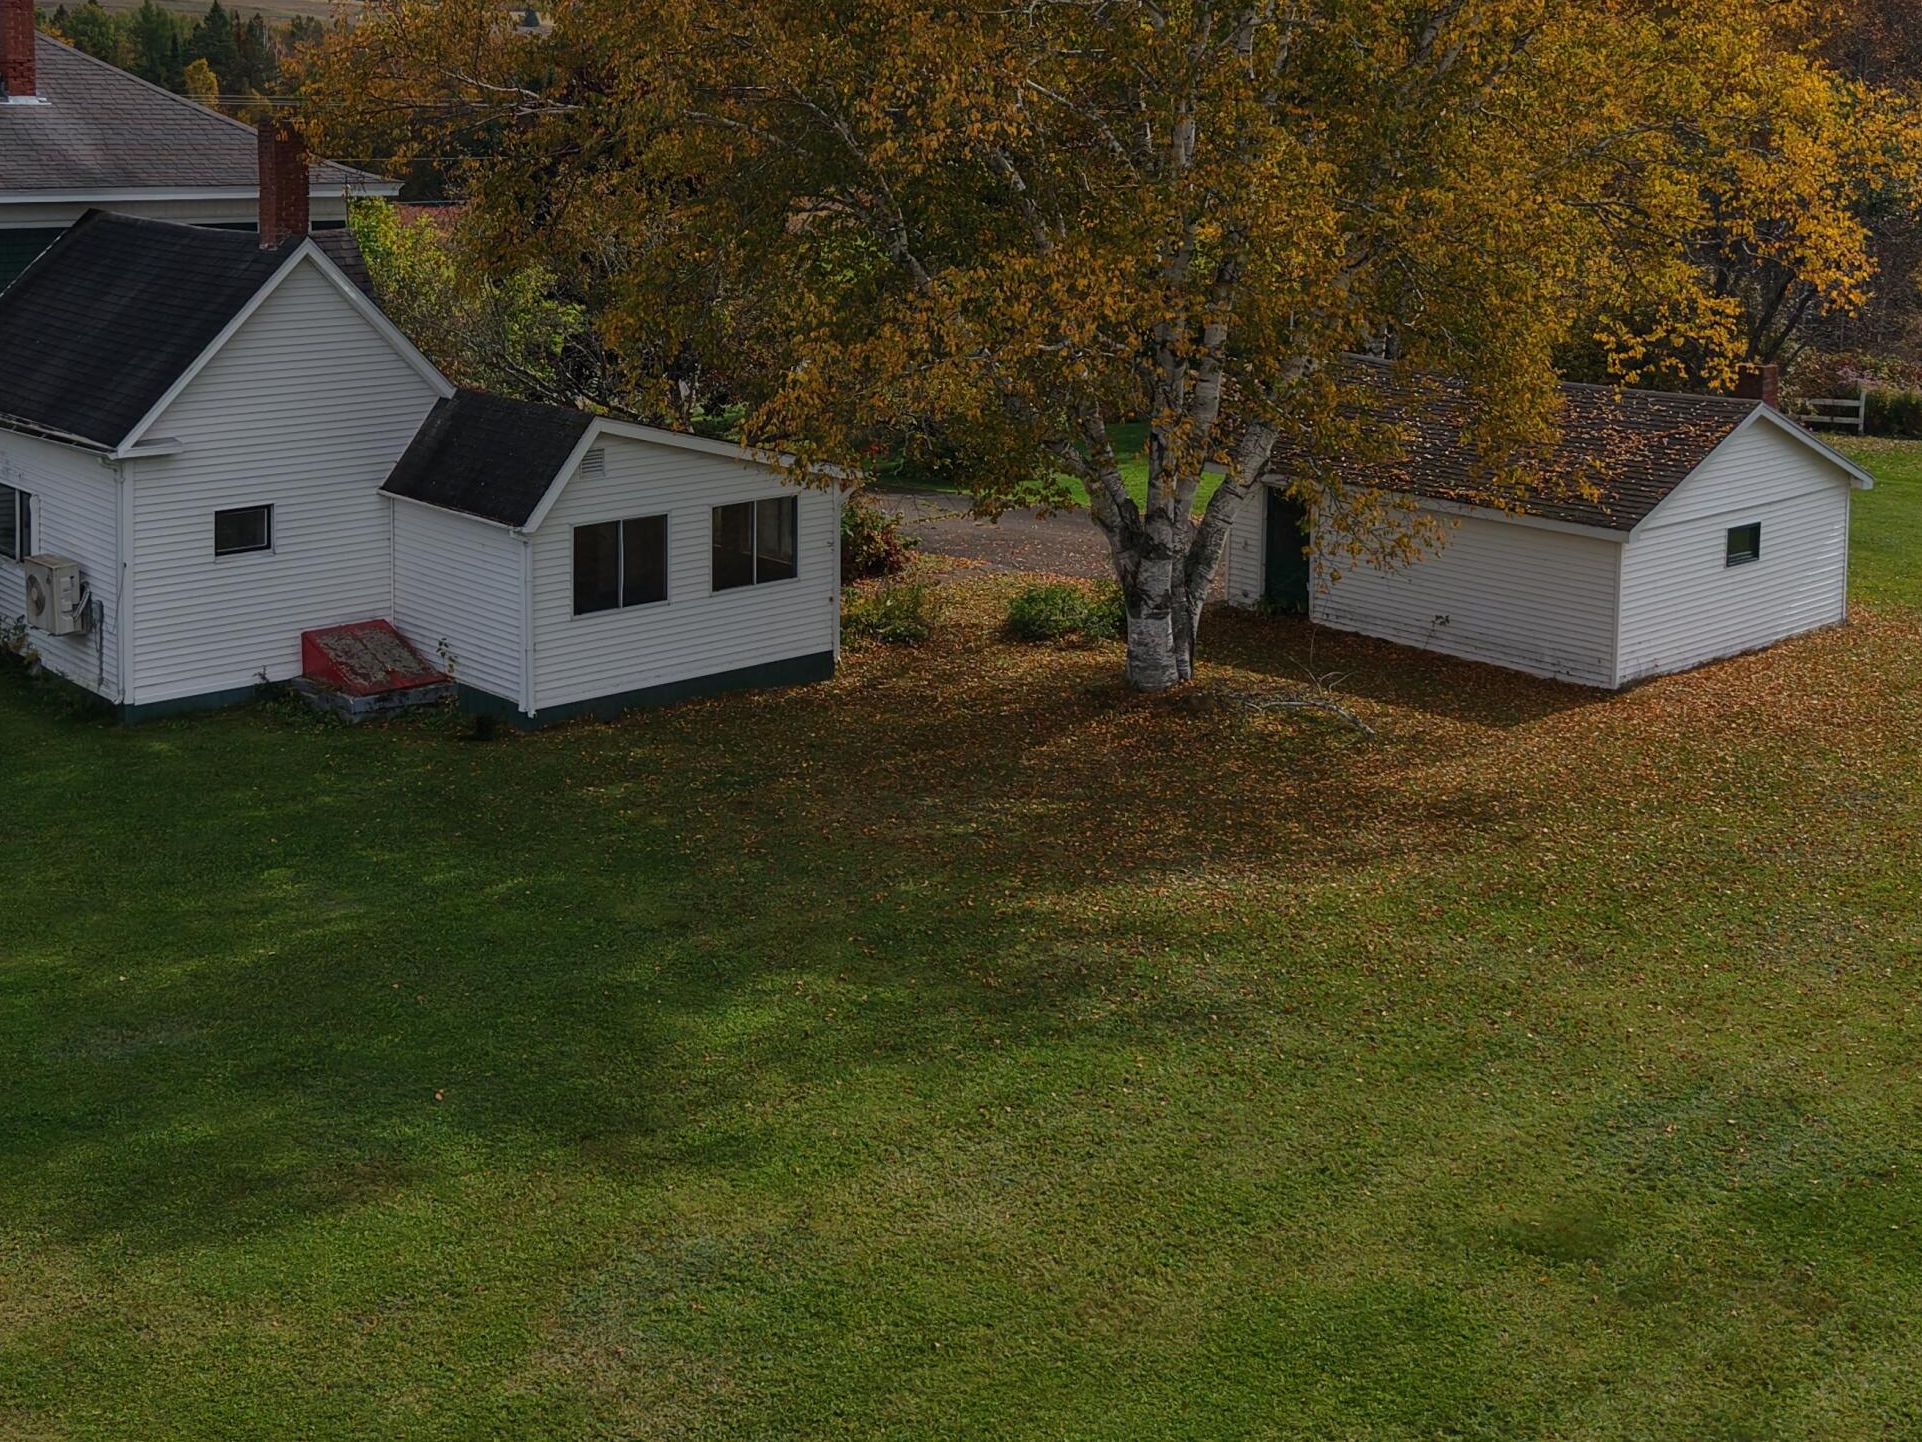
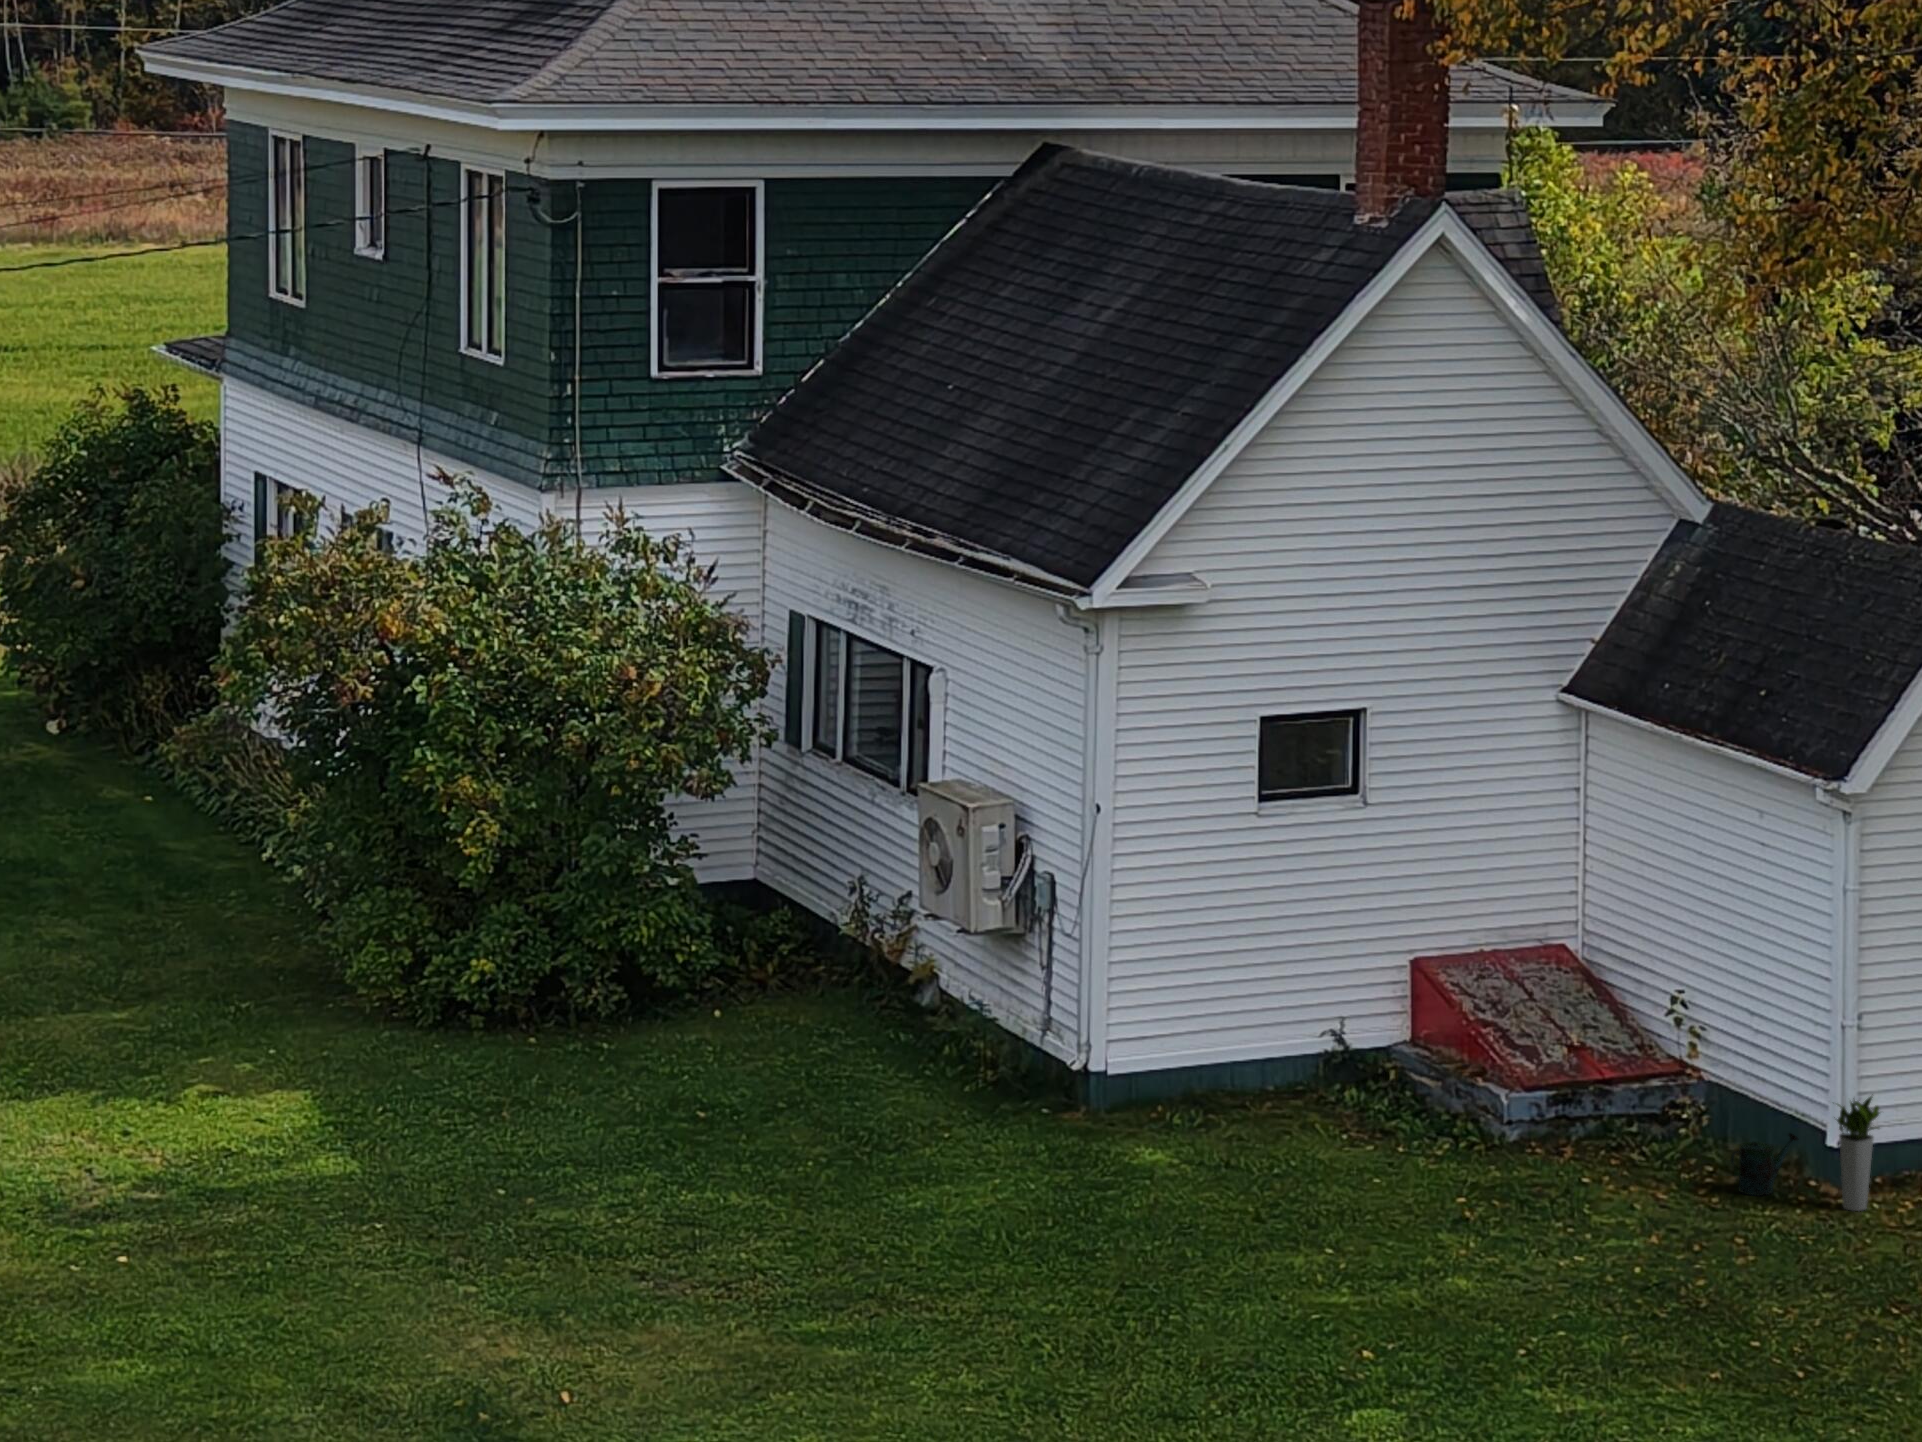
planter: none [520,684,549,744] -> present [1837,1096,1880,1211]

